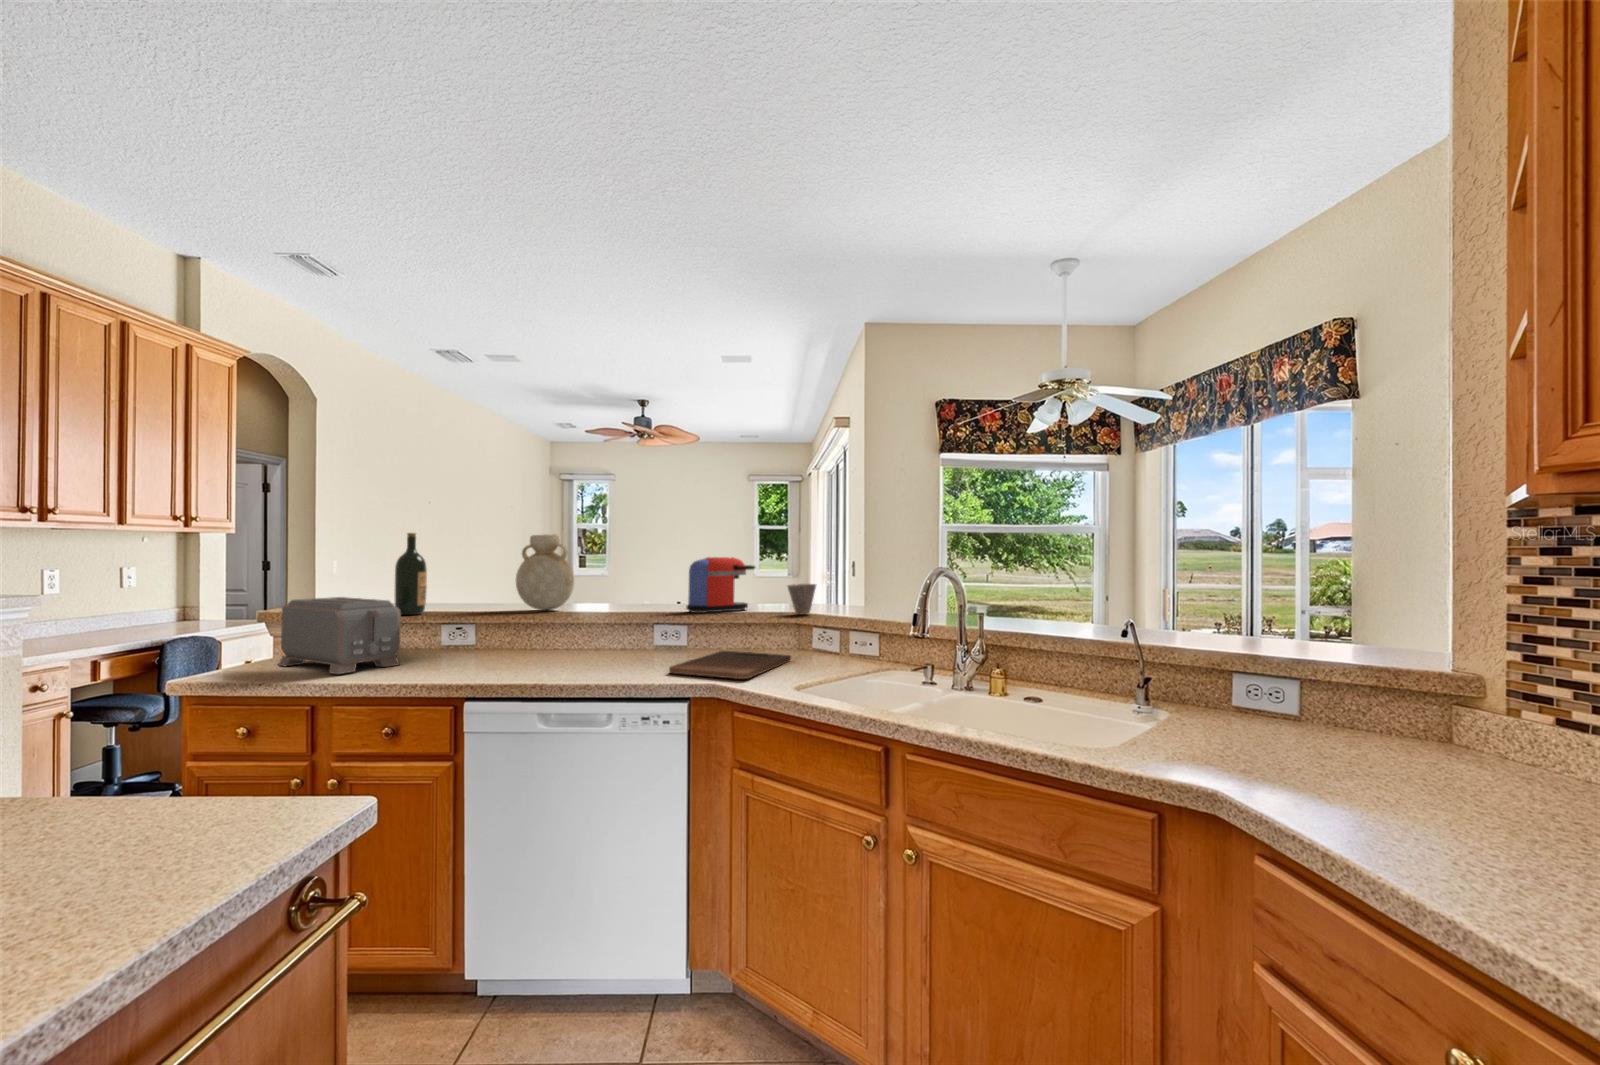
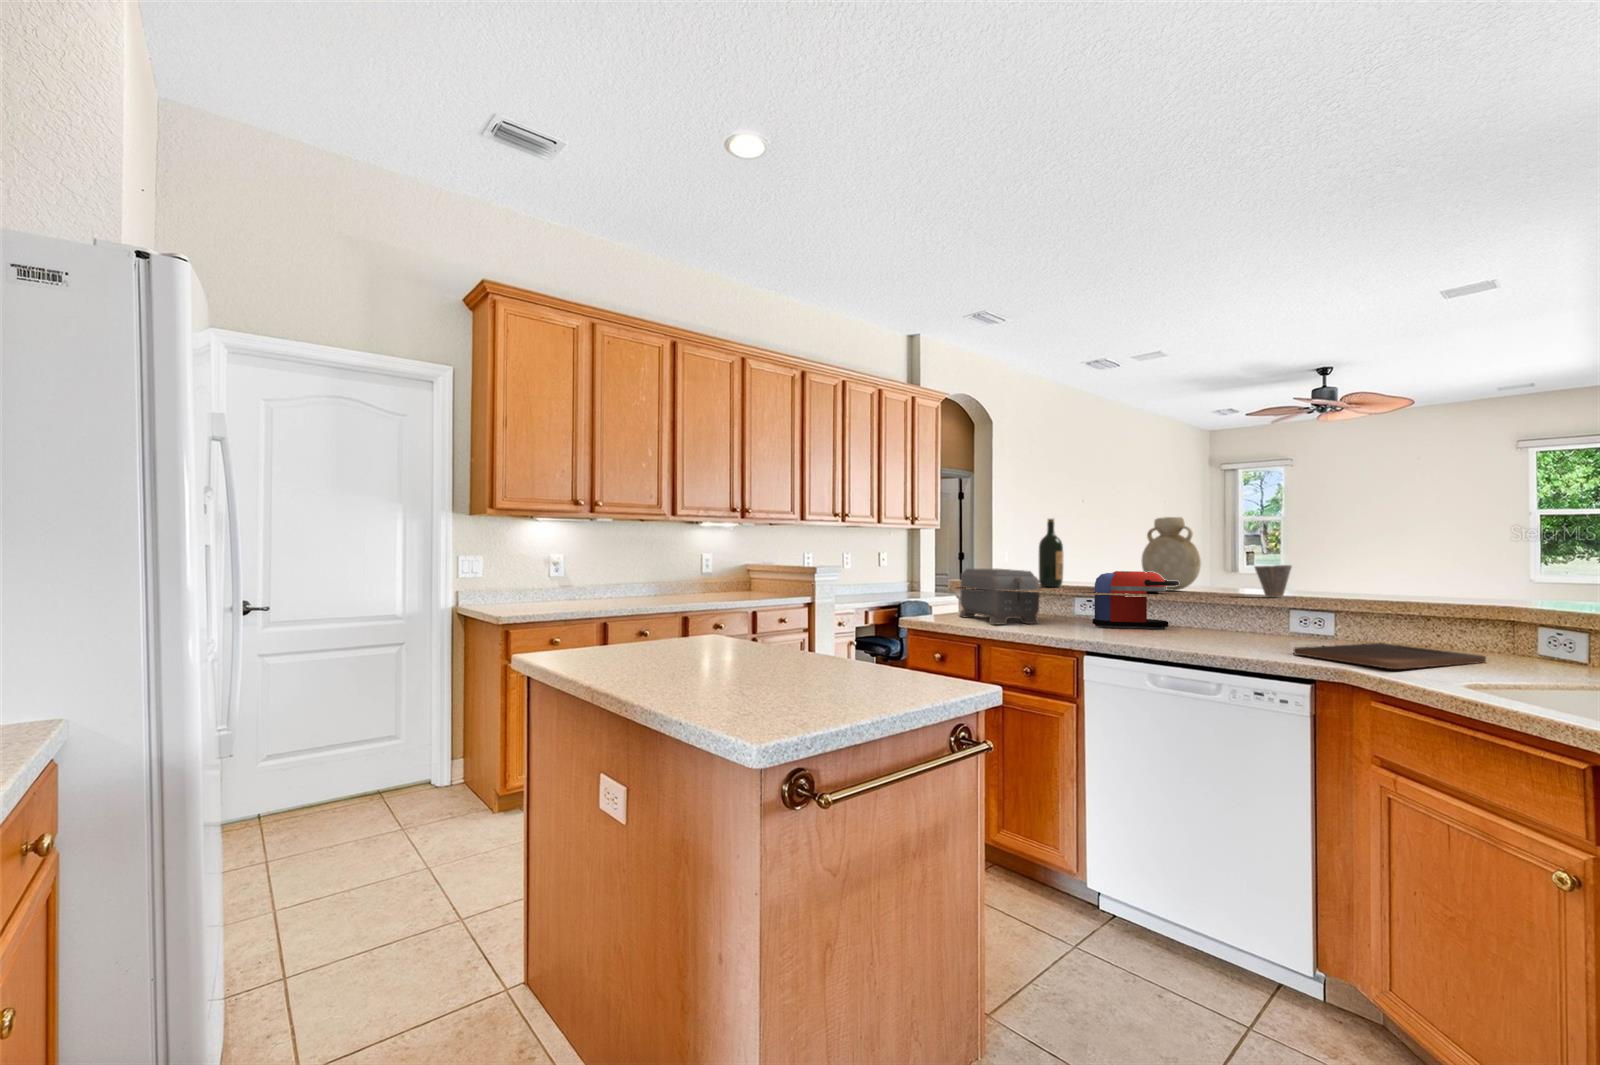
coffee maker: present [686,557,755,613] -> present [1093,571,1179,629]
cup: present [788,584,816,614] -> present [1255,565,1292,597]

